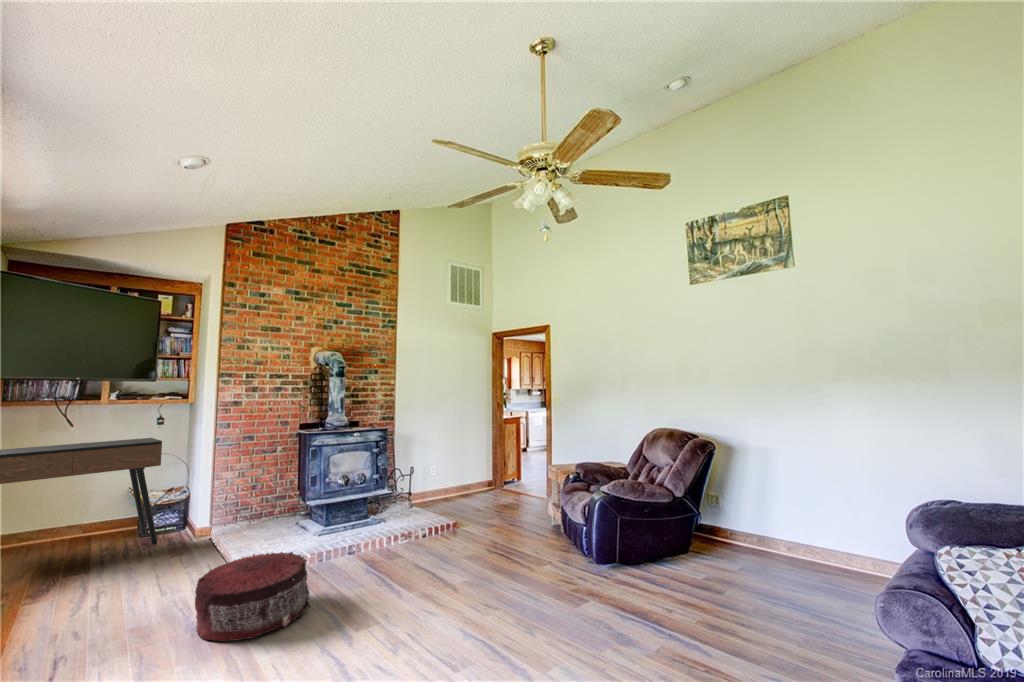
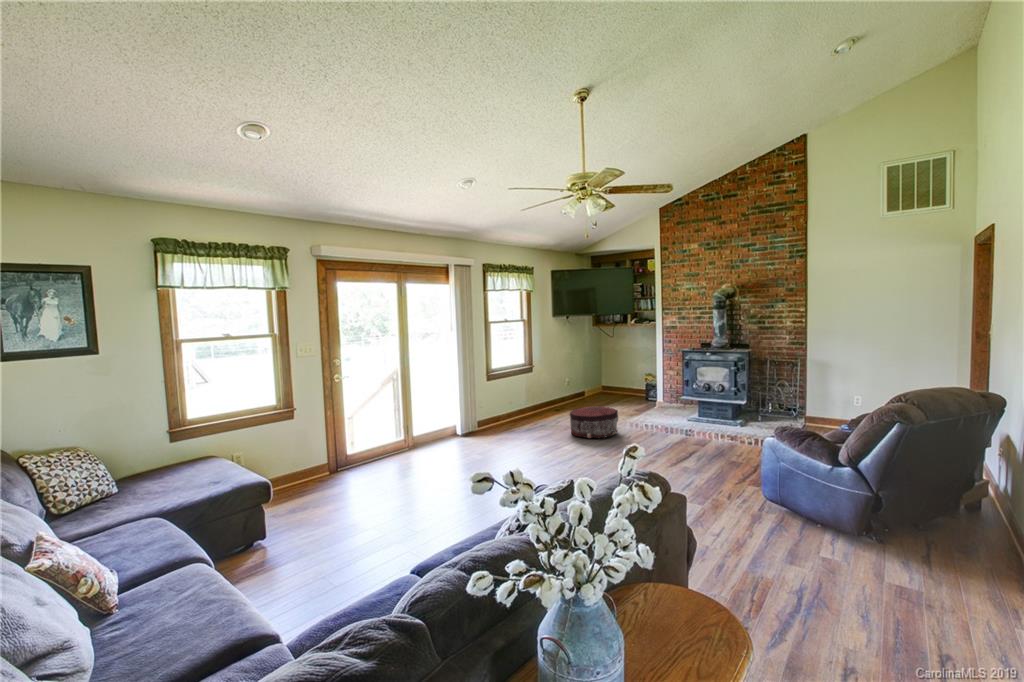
console table: present [0,438,162,545] -> none [576,345,651,402]

